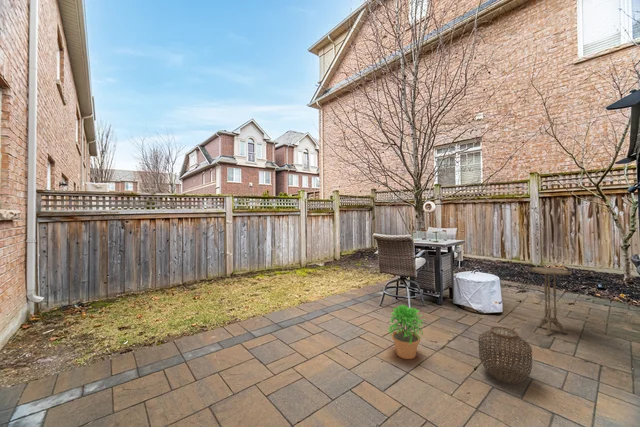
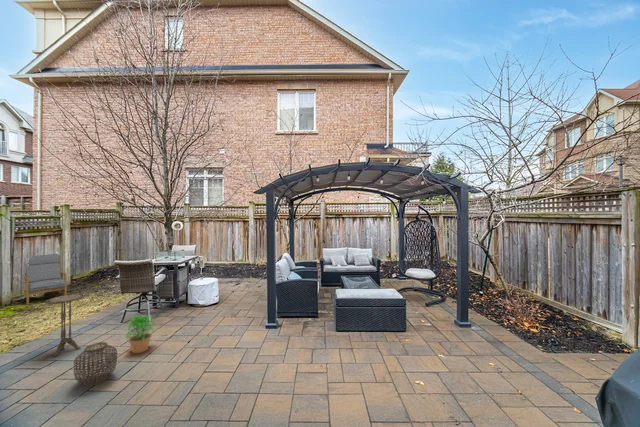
armchair: none [311,231,337,270] -> present [24,254,67,305]
side table: present [529,267,572,336] -> present [46,294,84,357]
woven basket: present [479,326,532,384] -> present [74,342,117,386]

